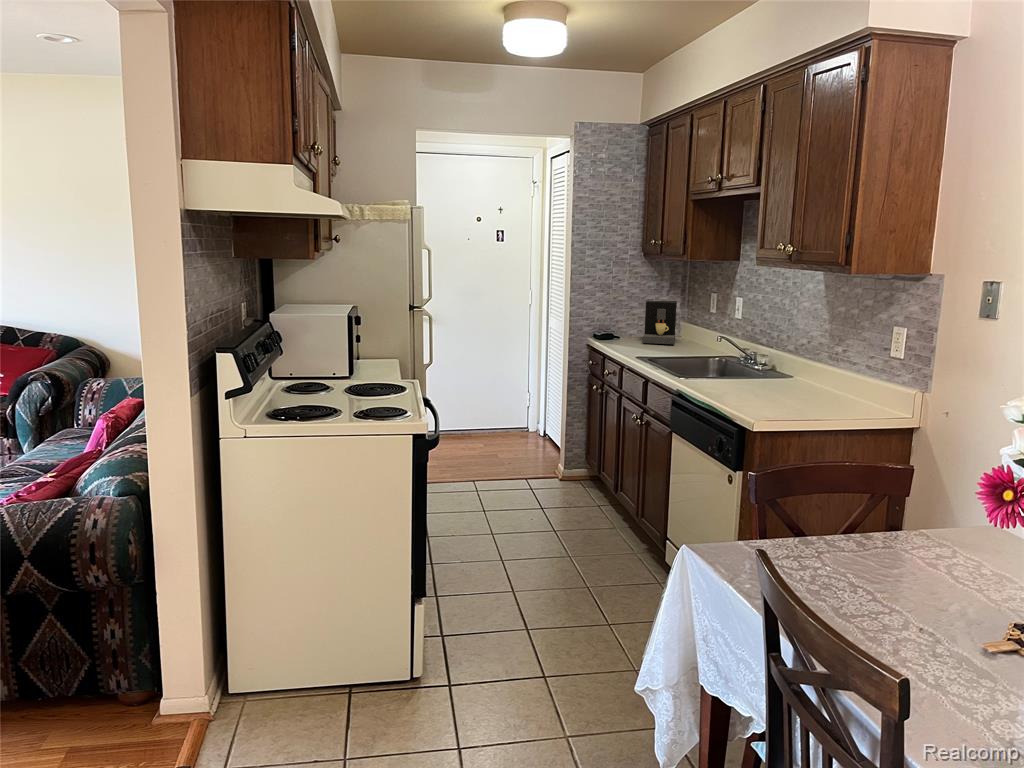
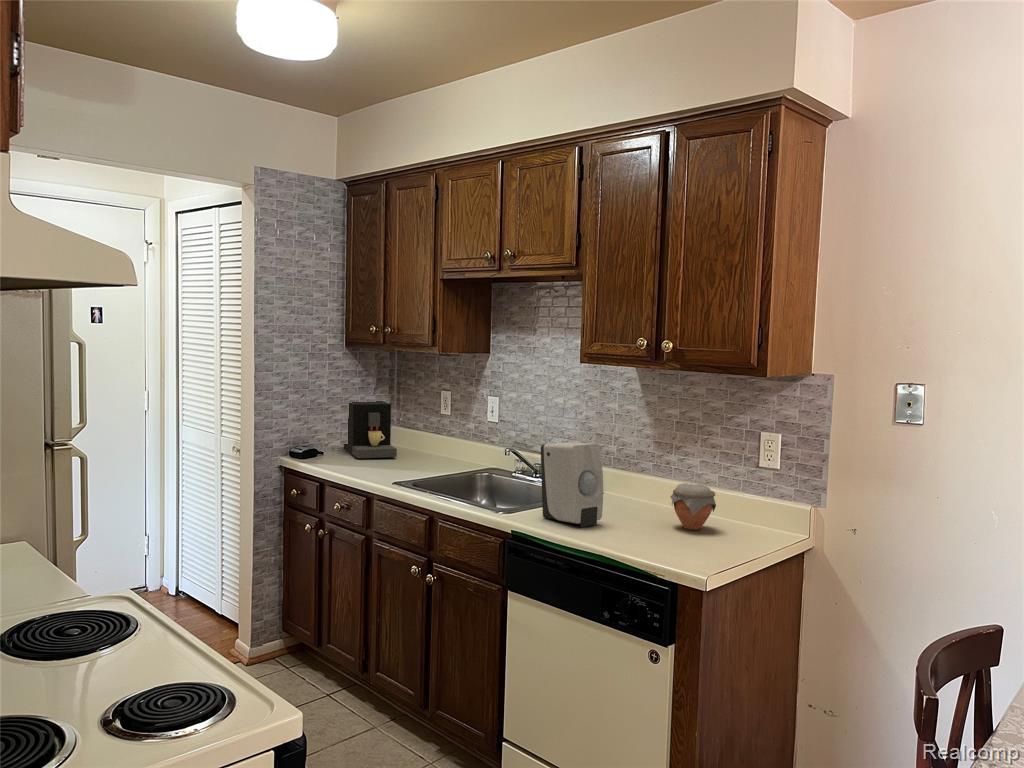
soap dispenser: none [708,329,749,392] -> present [541,442,603,527]
jar: none [802,366,842,404] -> present [670,483,716,530]

